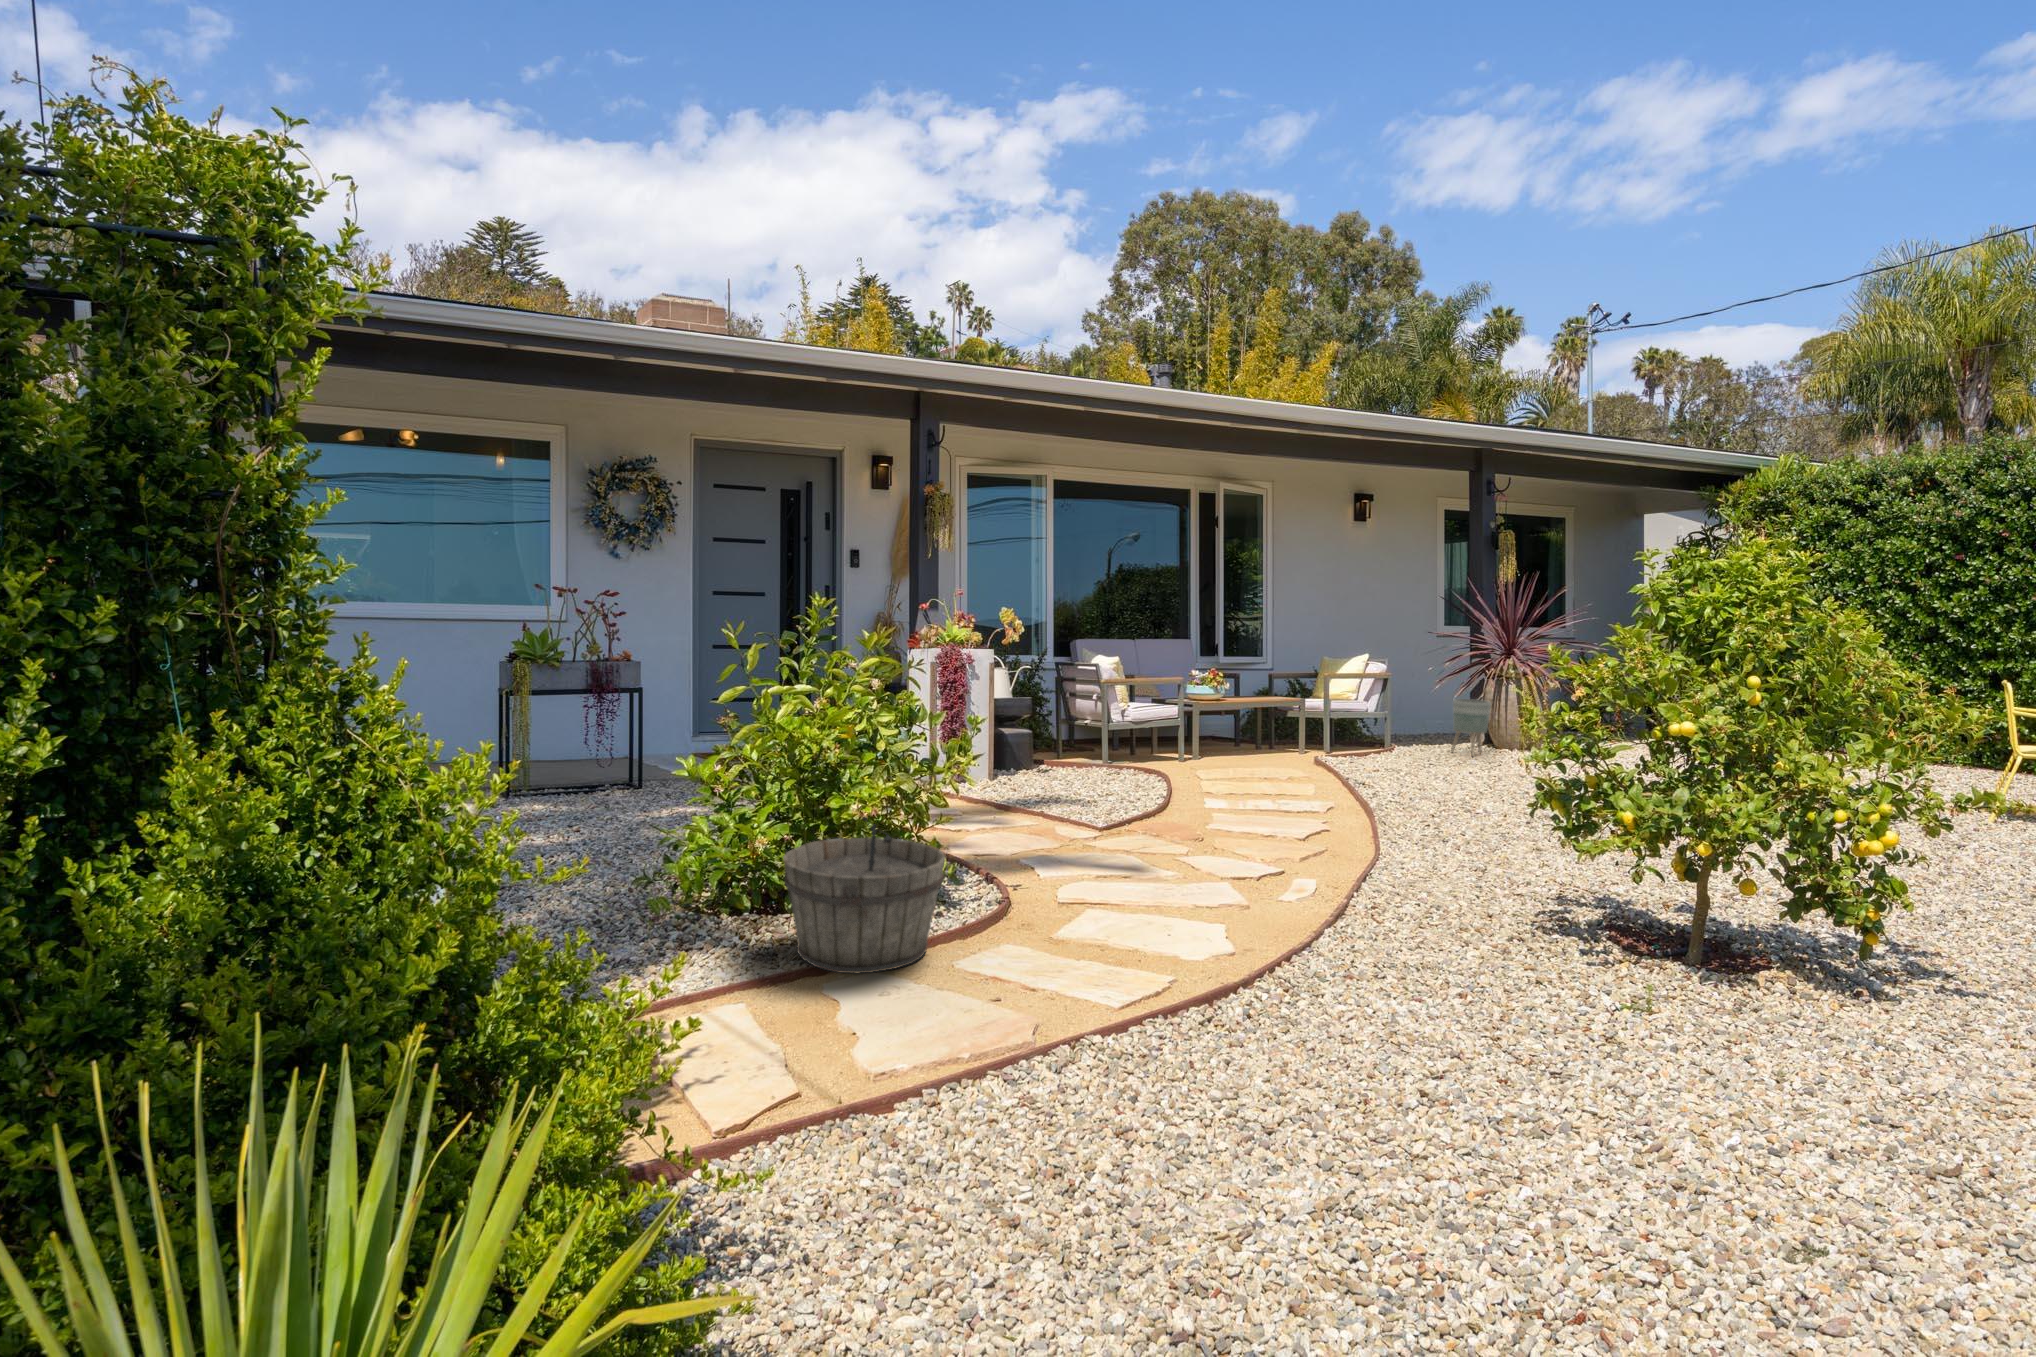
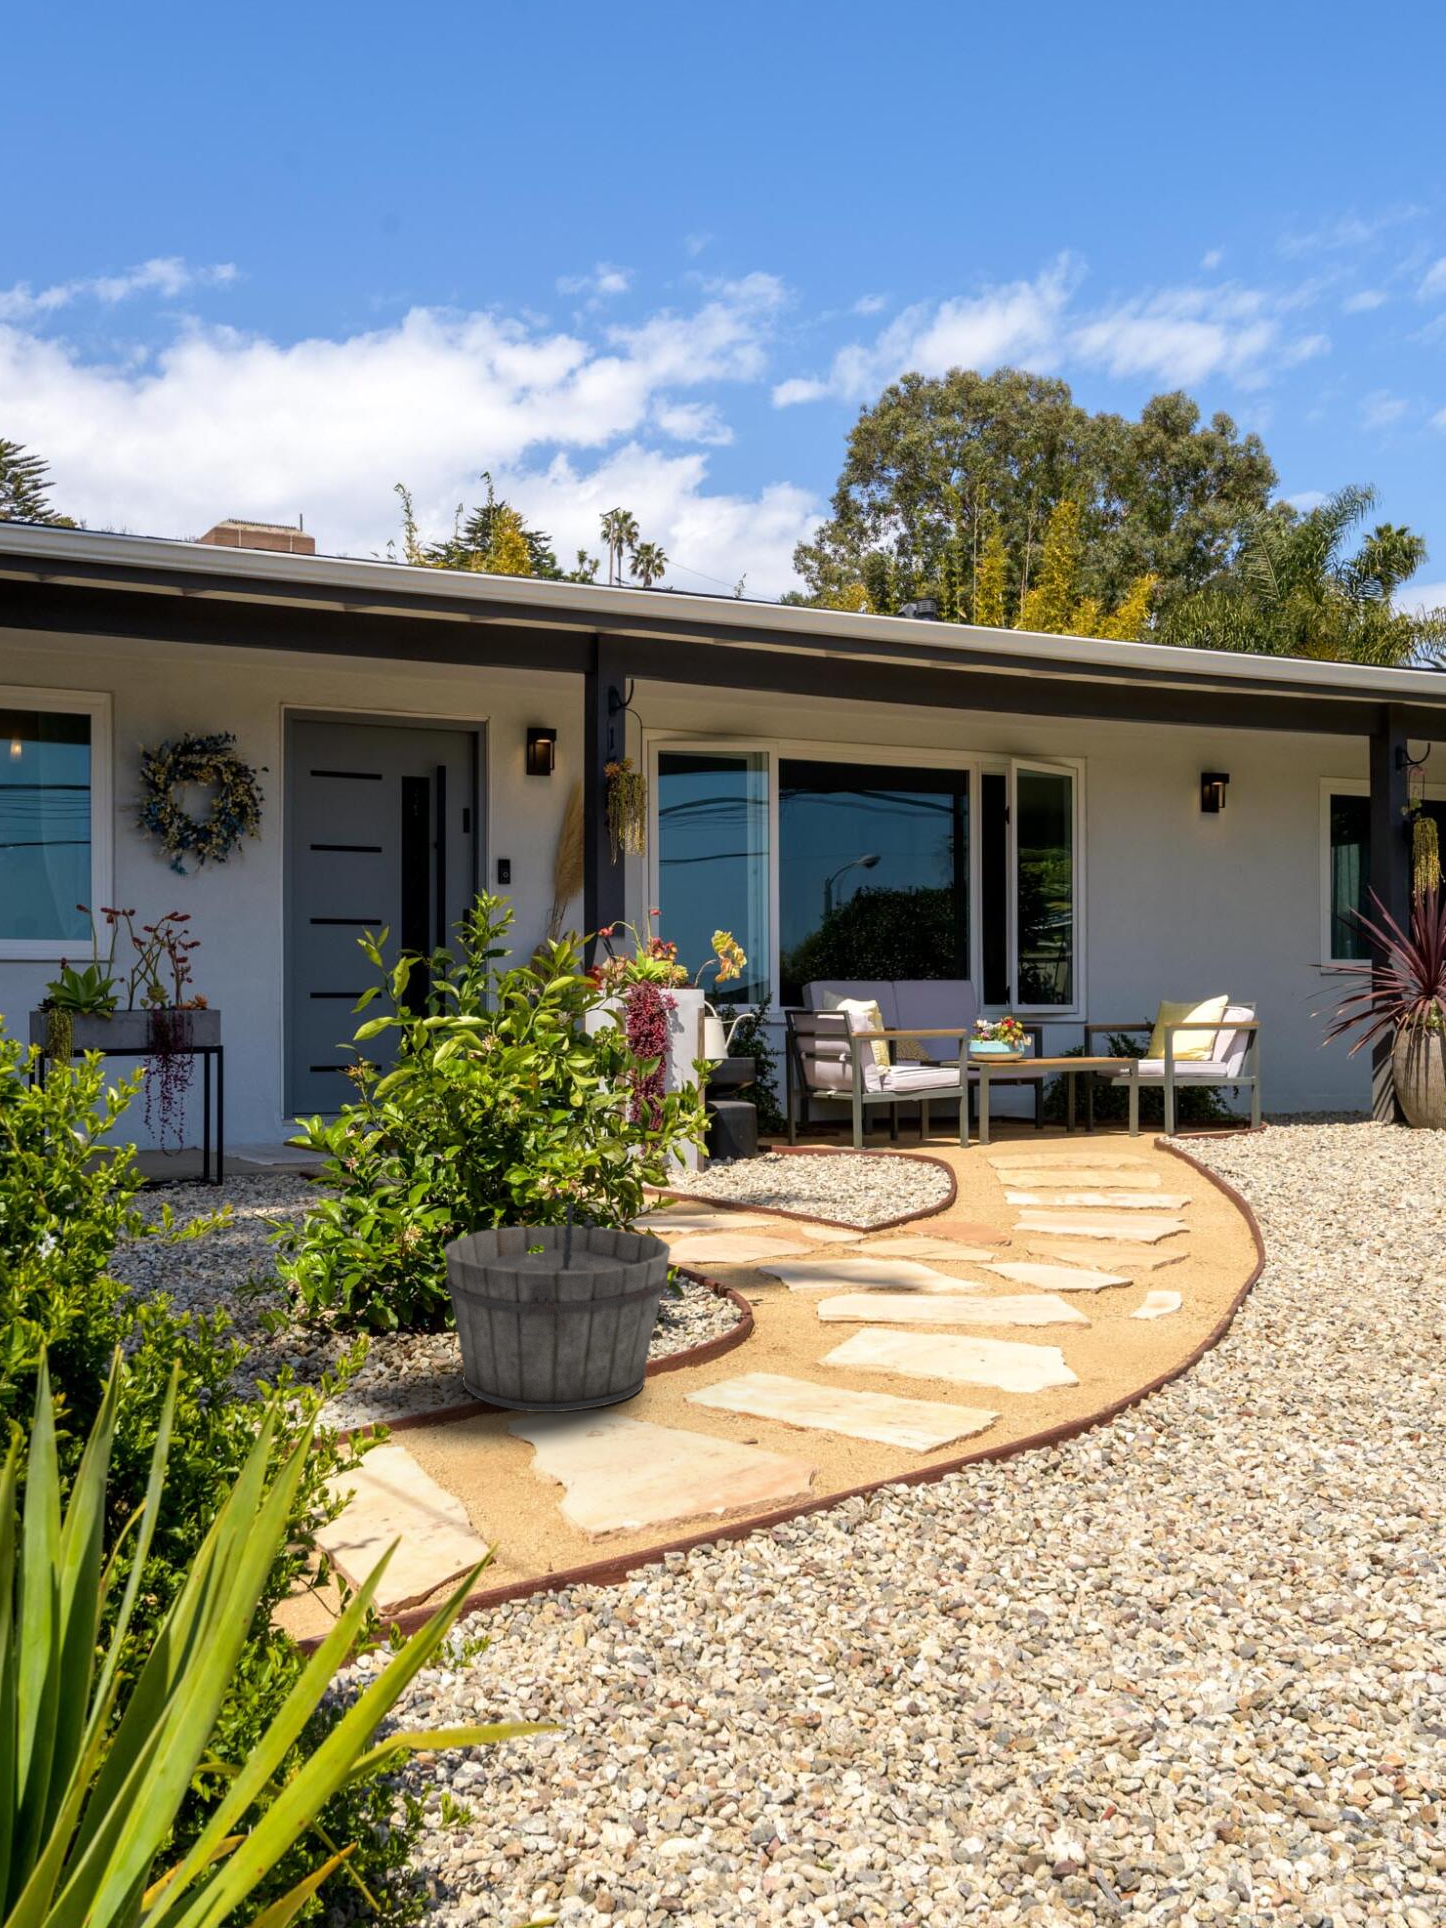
planter: present [1451,699,1491,757] -> none [1348,1057,1403,1139]

